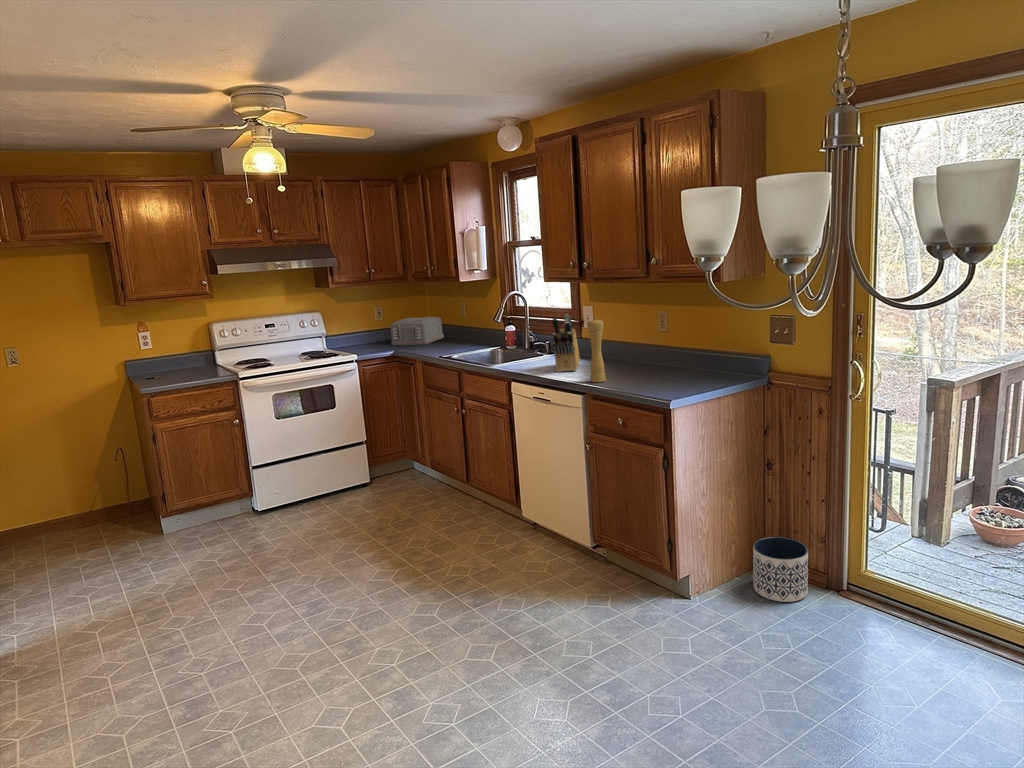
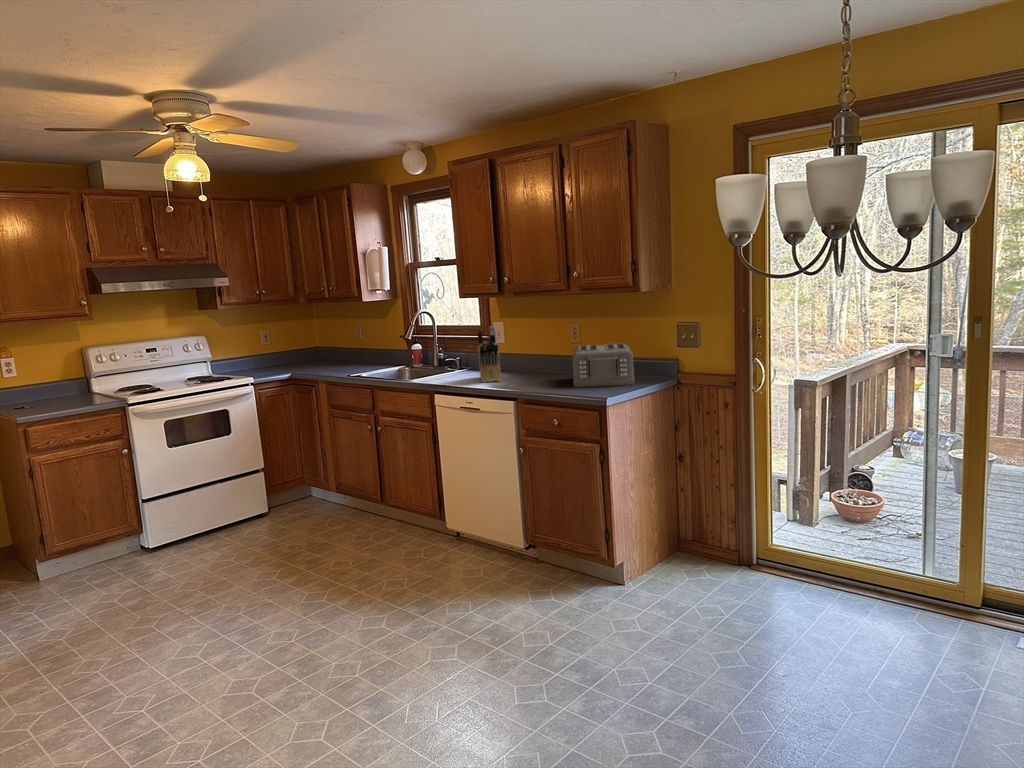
toaster: present [391,317,444,345] -> present [573,343,635,387]
pepper mill: present [587,319,605,383] -> none [517,328,535,388]
planter: present [753,537,808,602] -> none [677,521,726,577]

